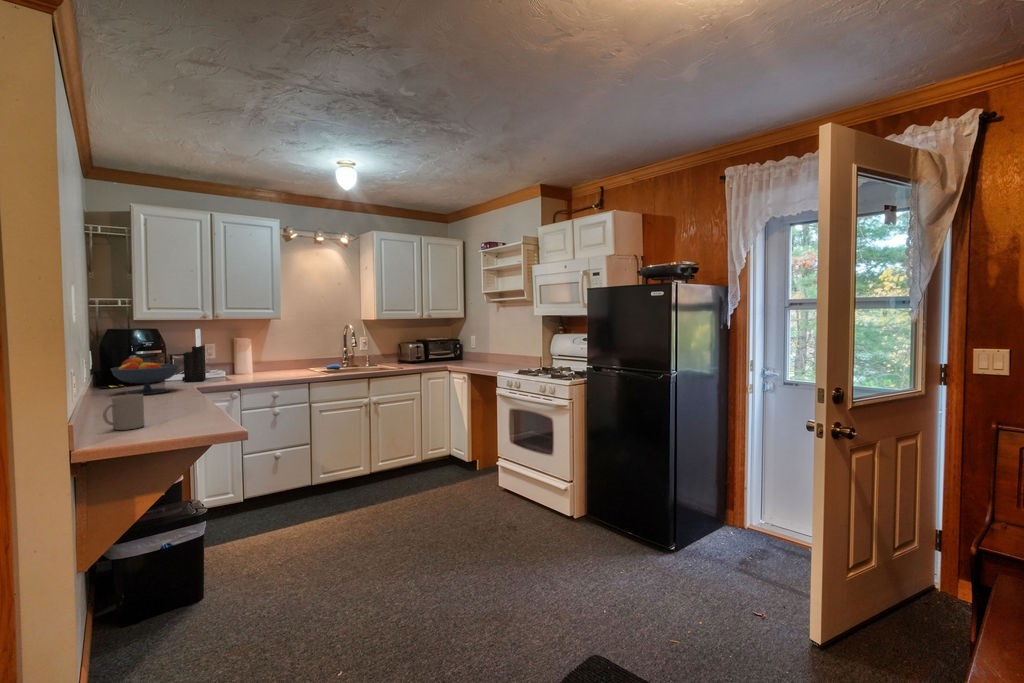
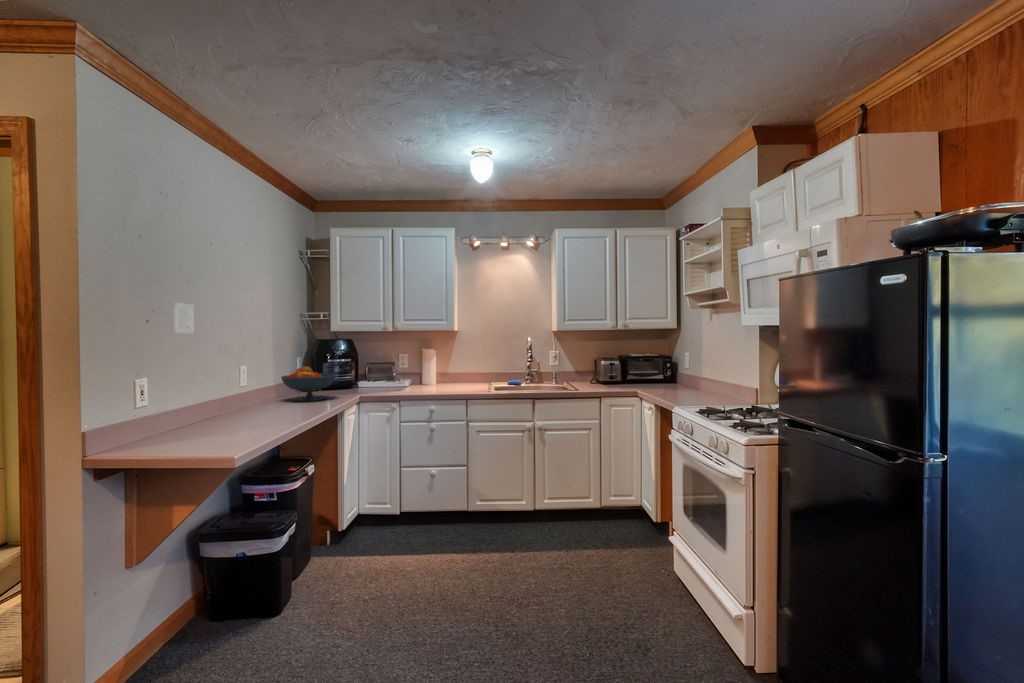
knife block: present [182,329,206,382] -> none [363,341,388,391]
mug: present [103,394,145,430] -> none [147,406,190,441]

